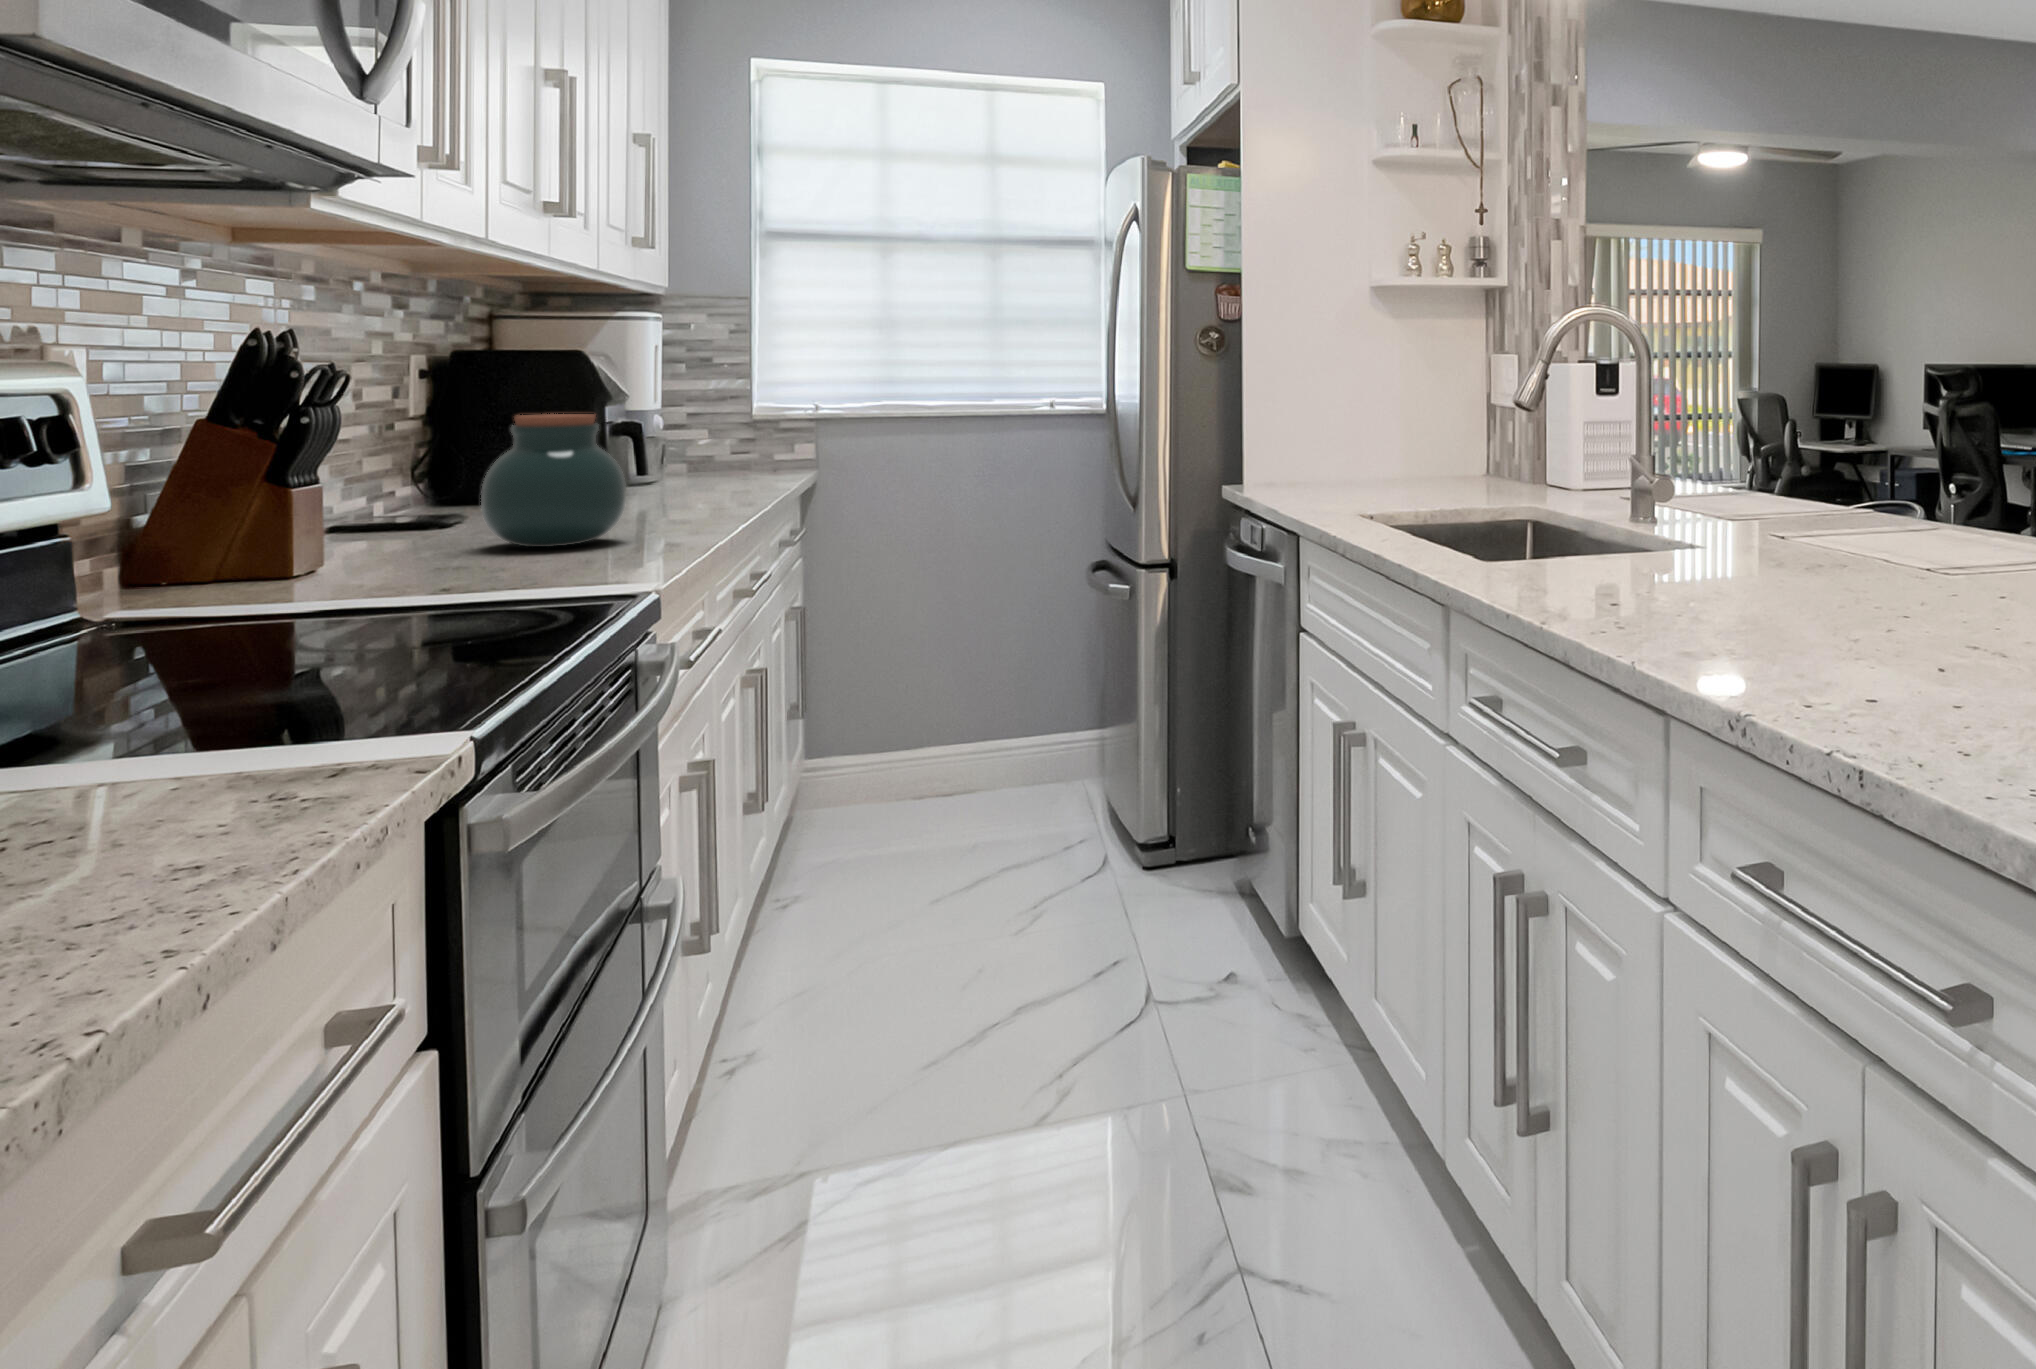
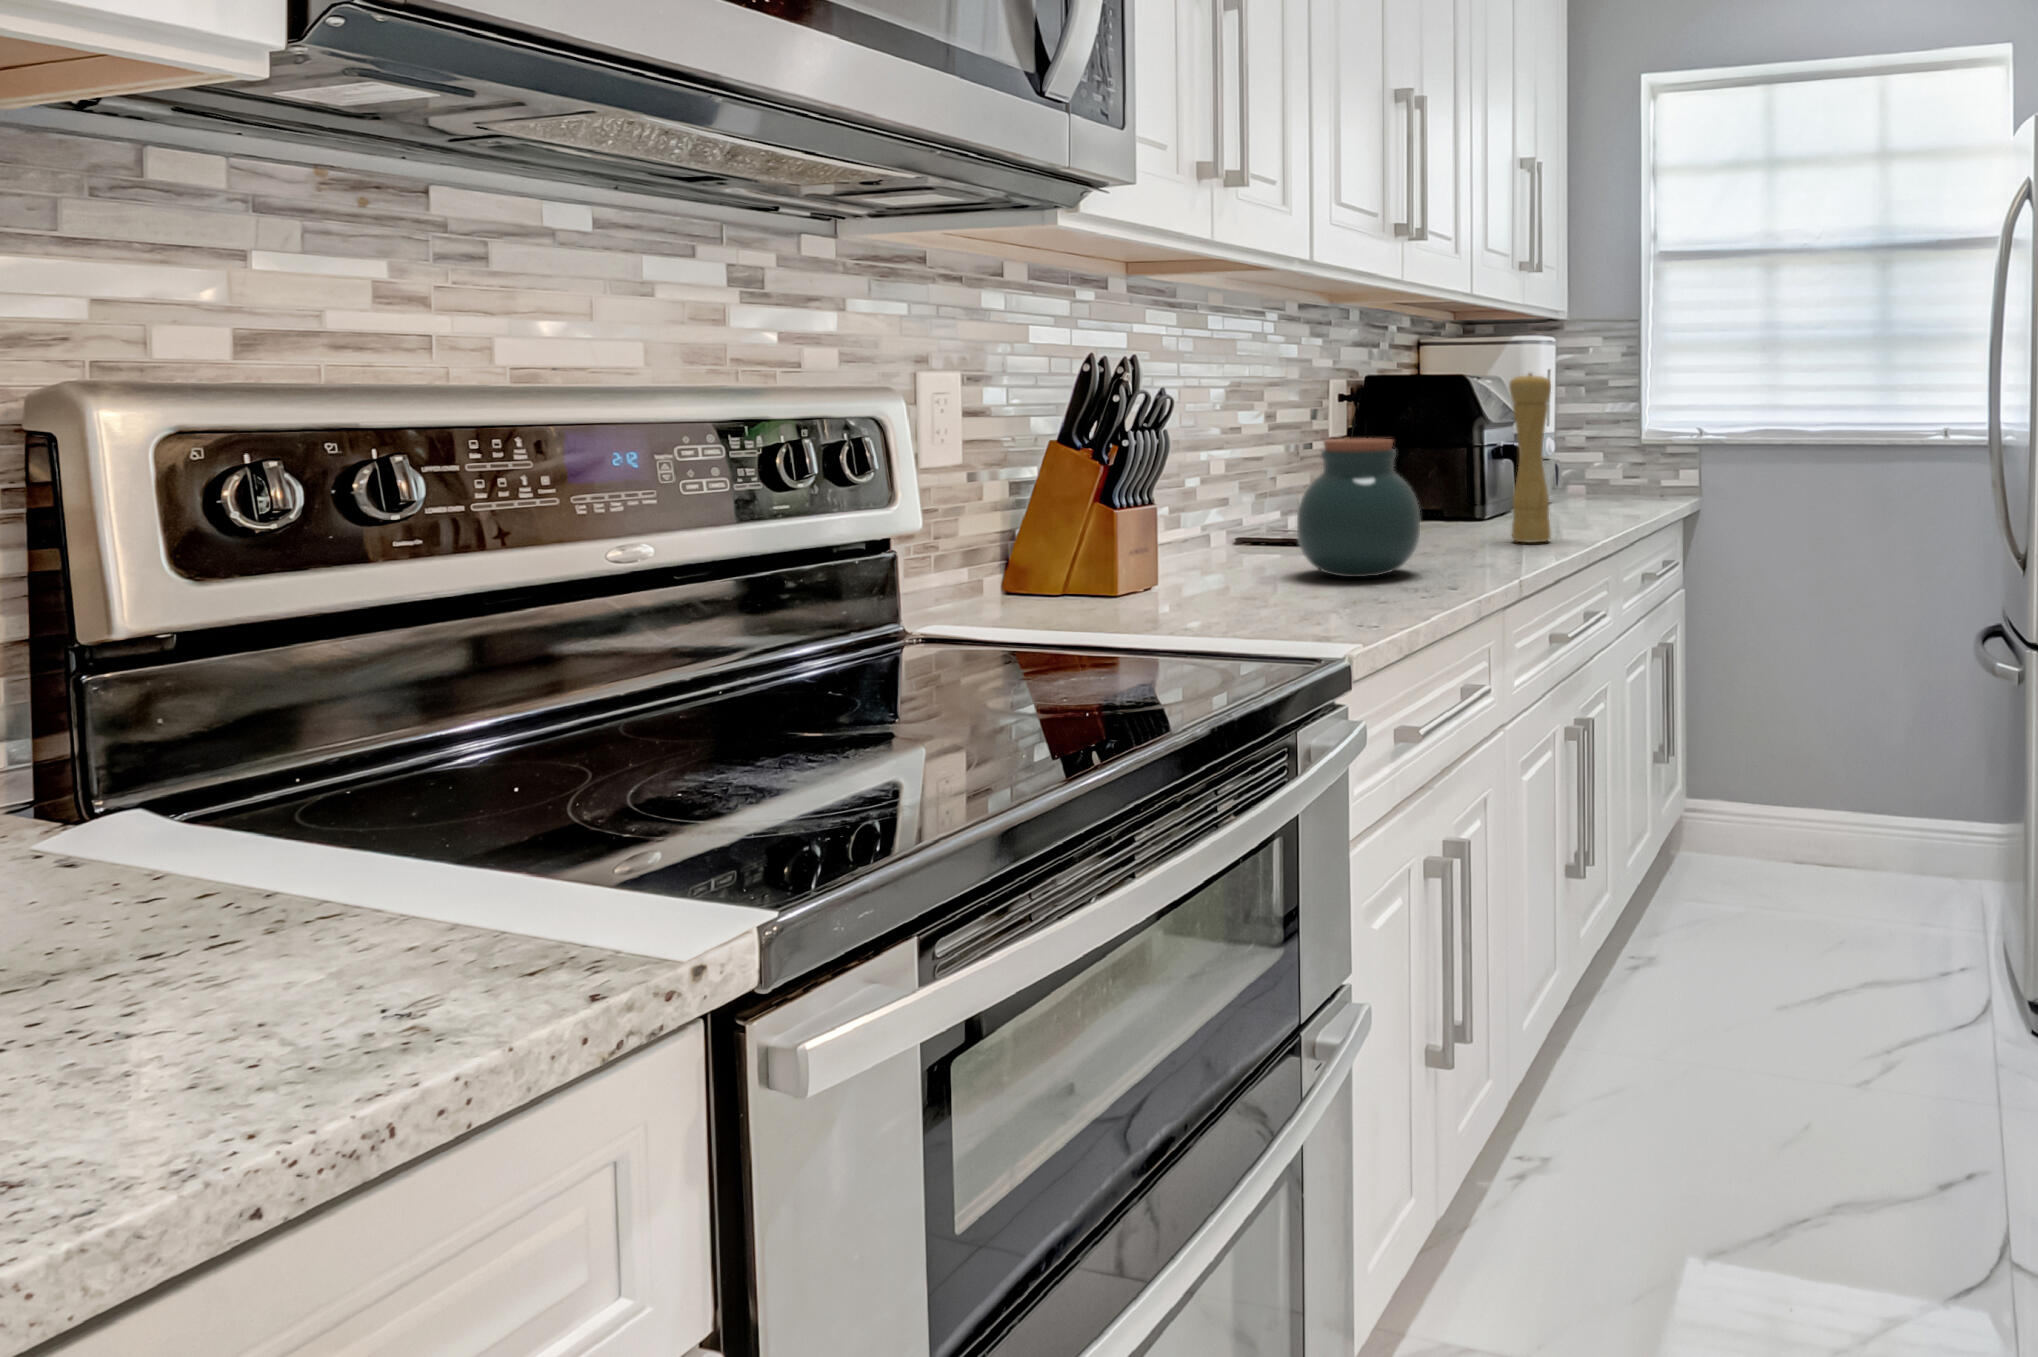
pepper mill: none [679,353,724,511] -> present [1509,373,1551,543]

